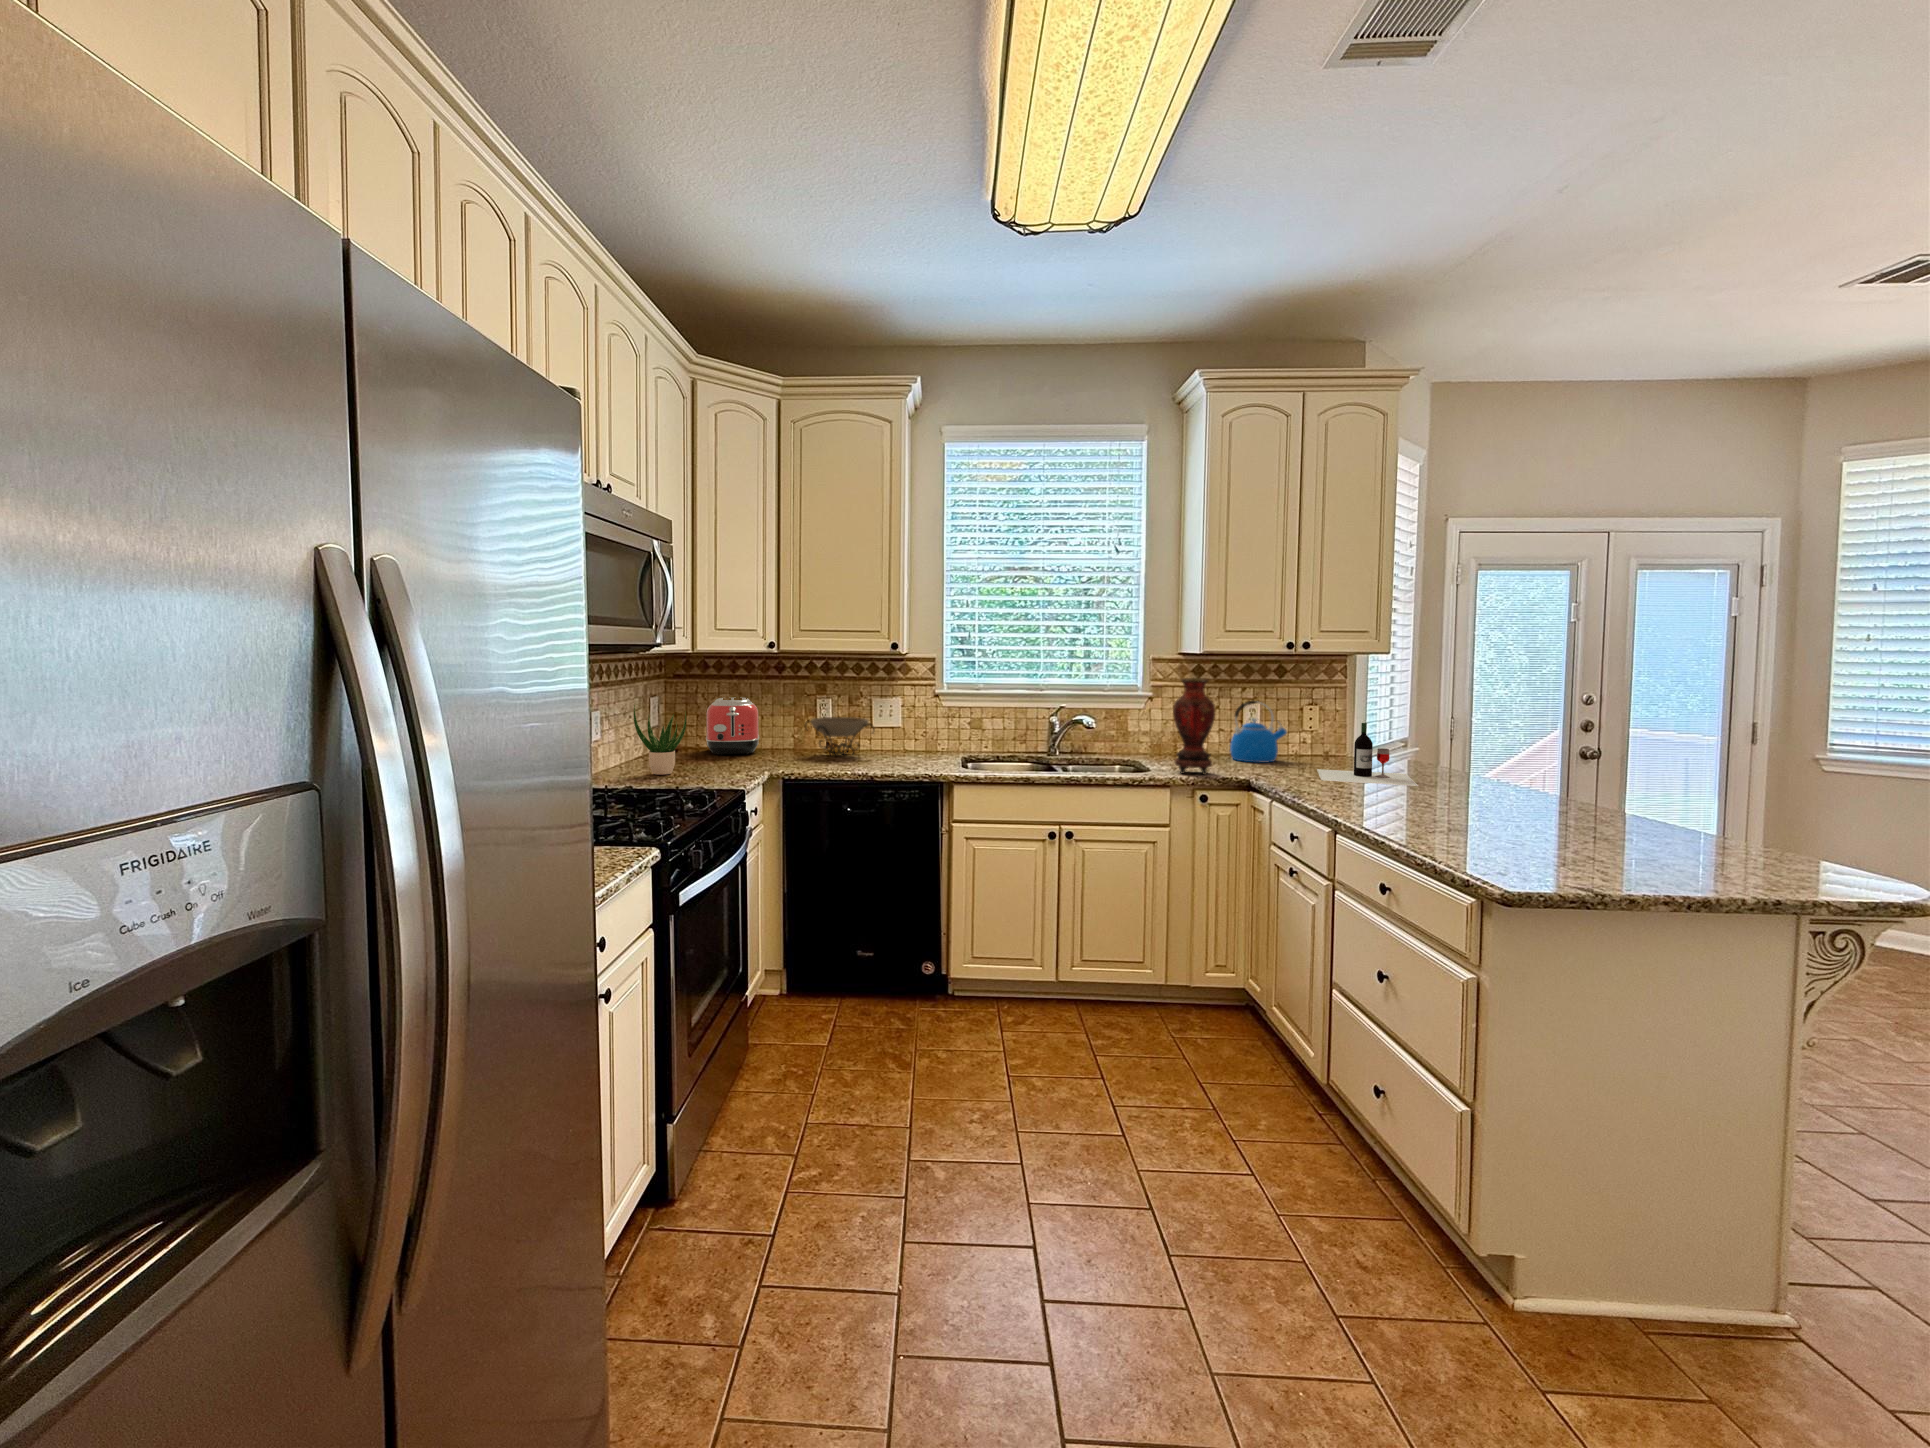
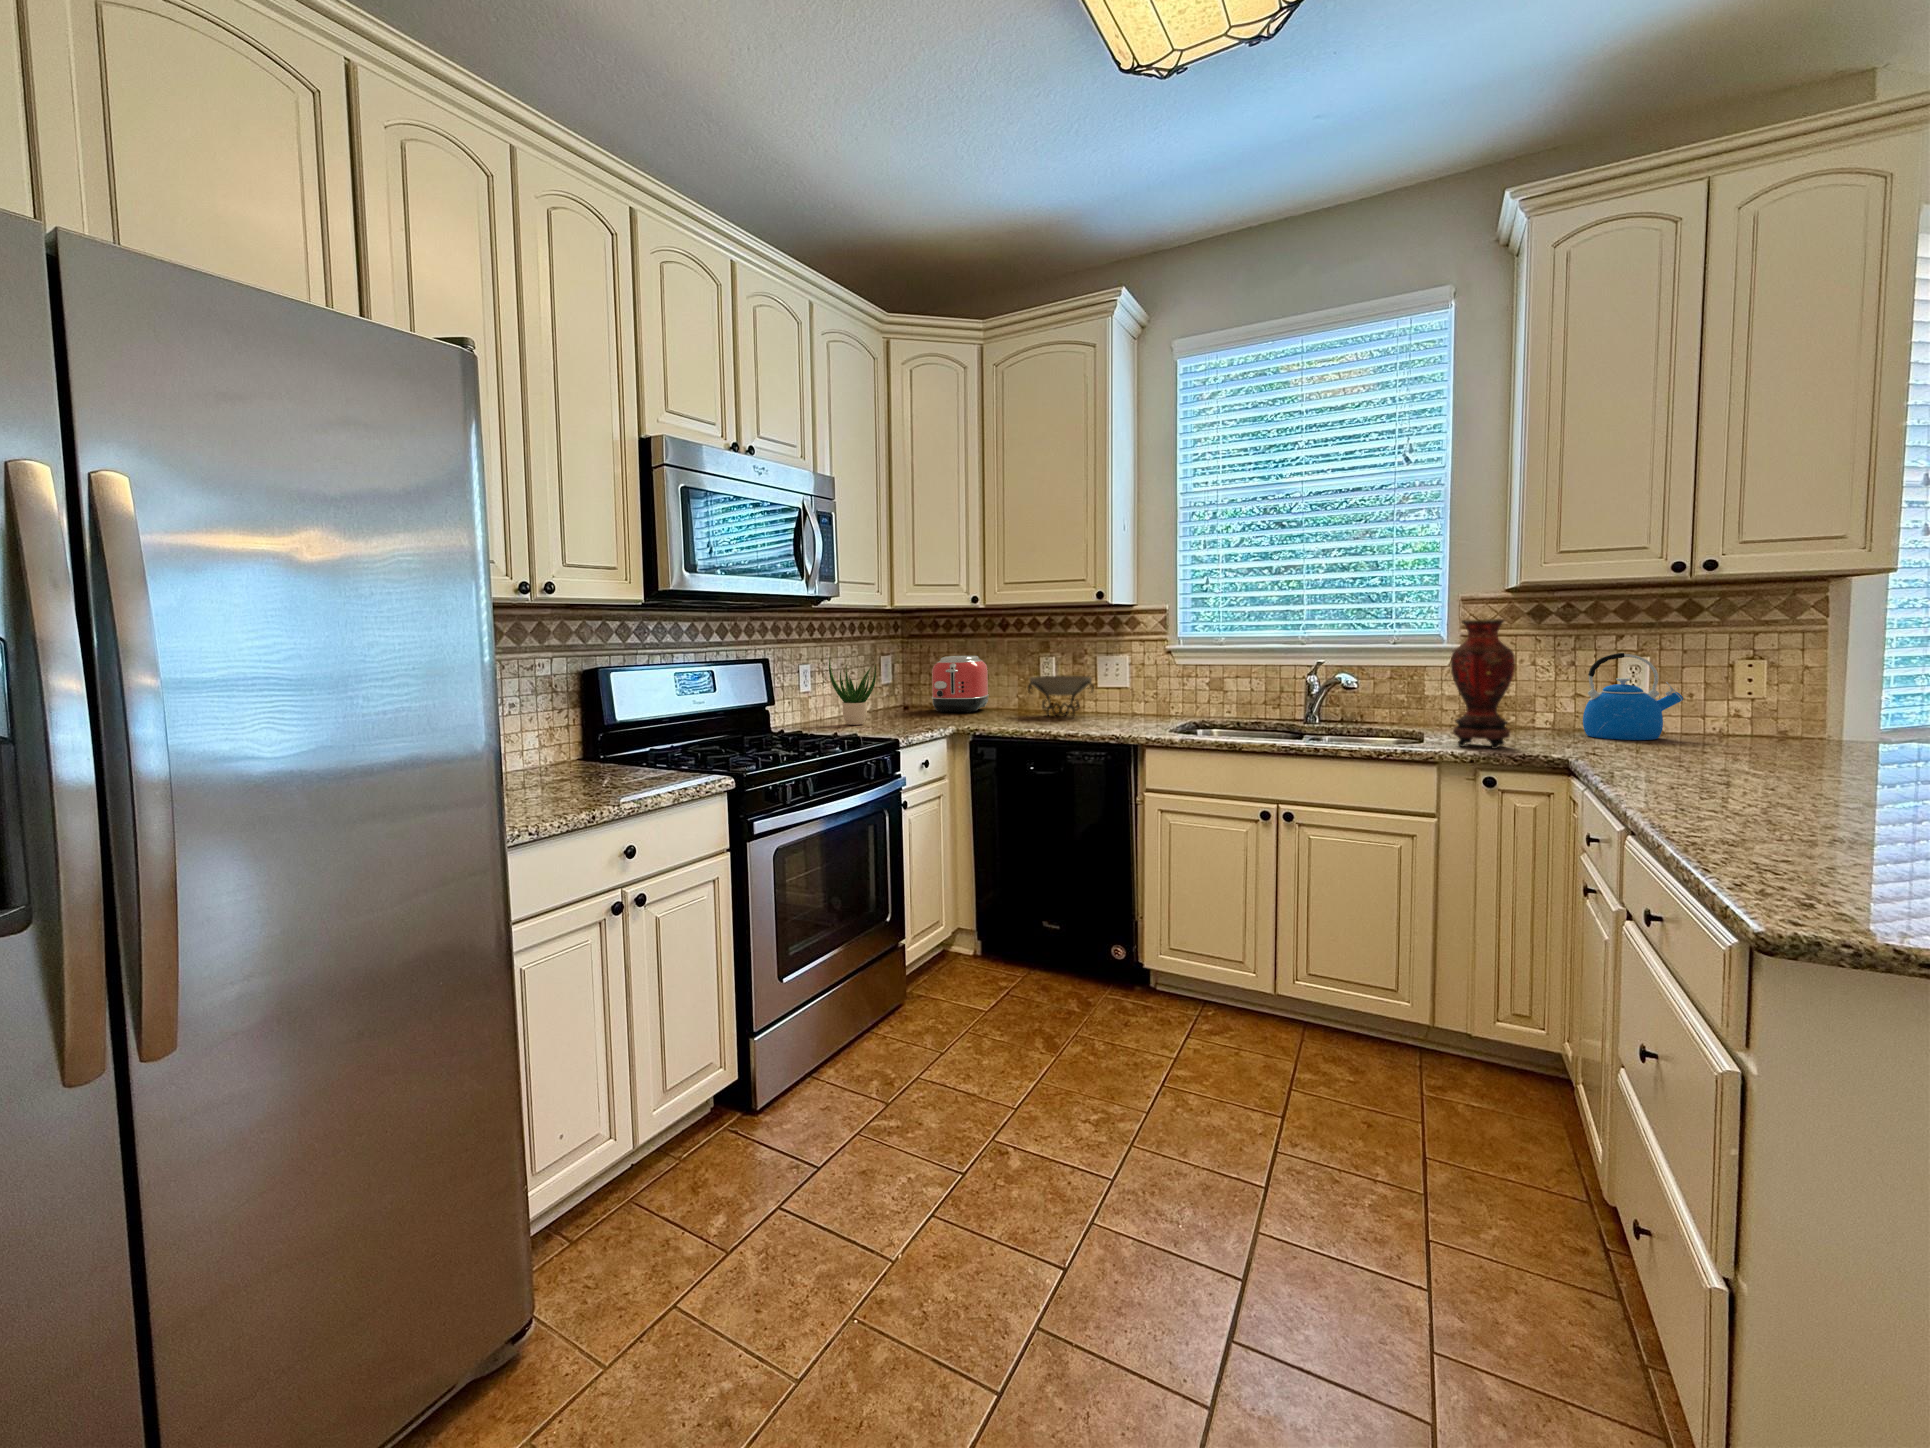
wine bottle: present [1317,723,1418,786] -> none [1685,679,1879,778]

